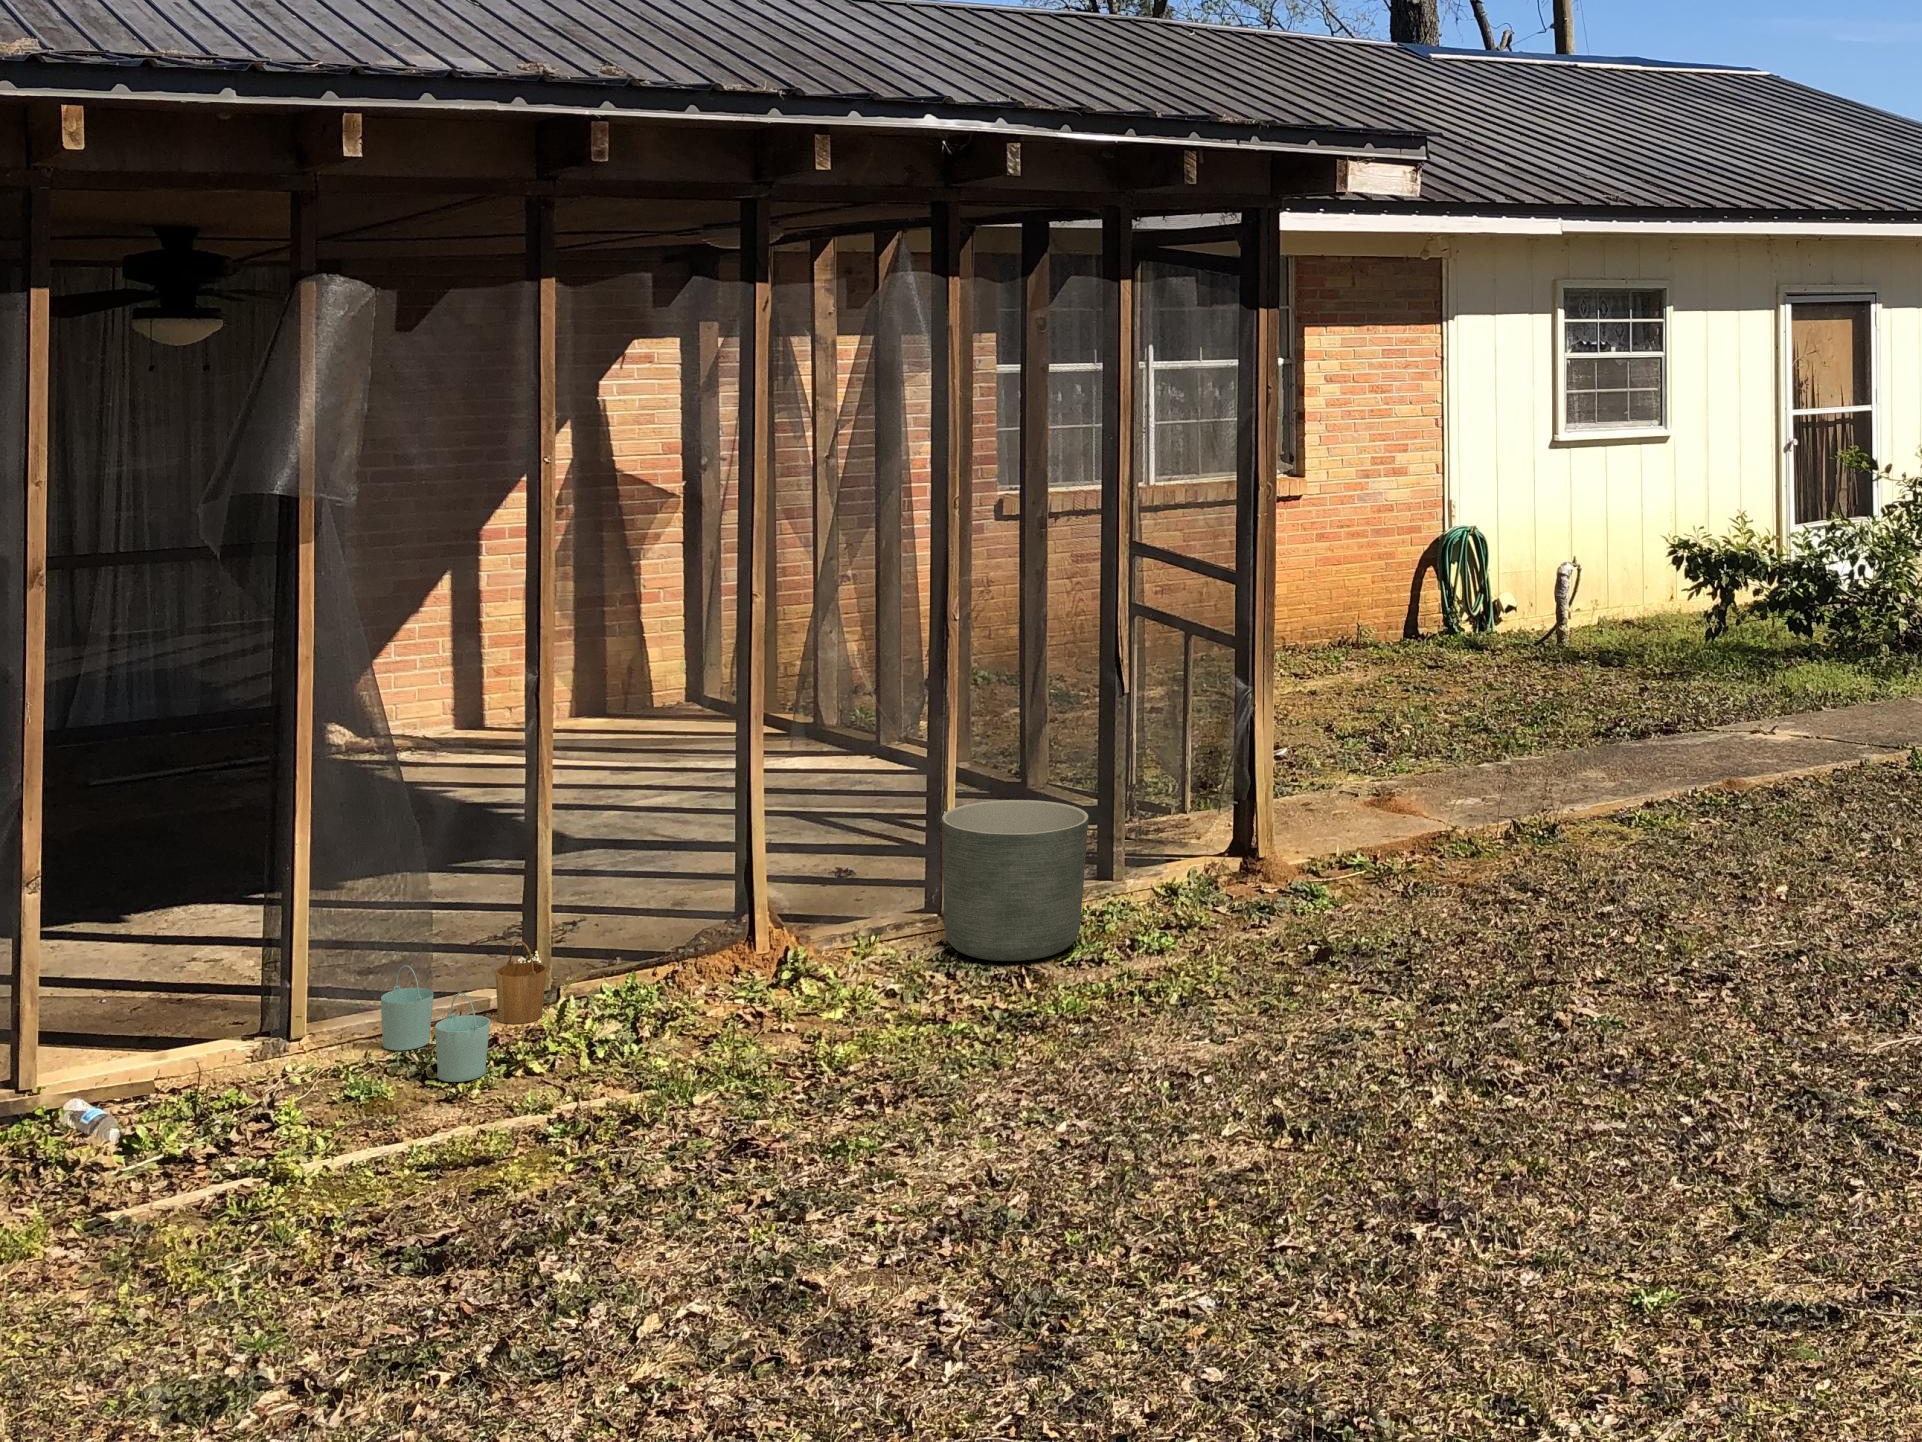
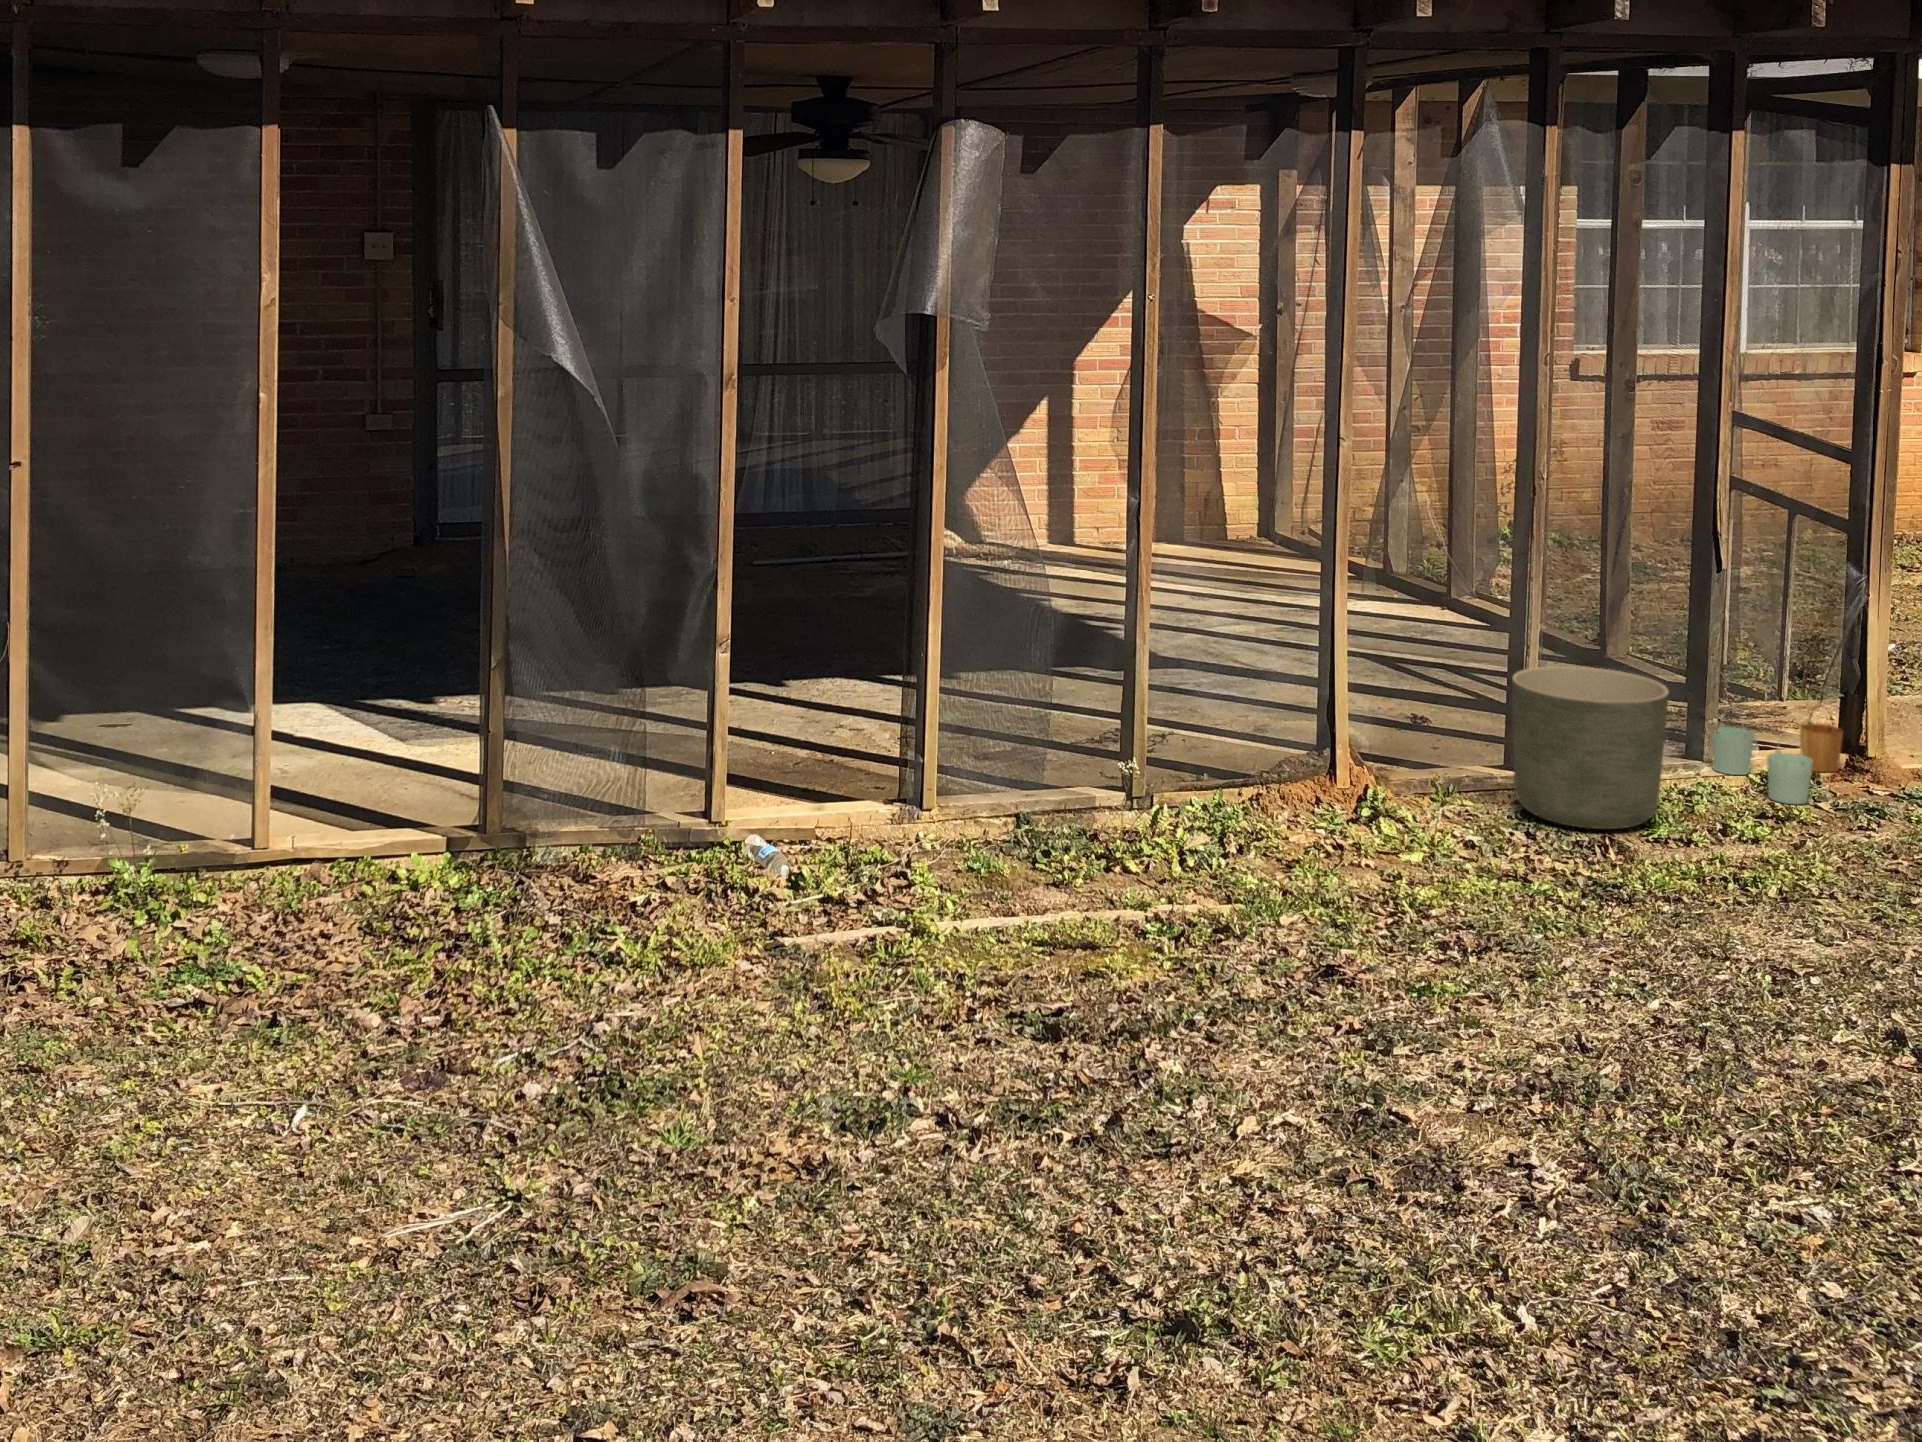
bucket: present [381,941,547,1082] -> present [1712,706,1843,804]

